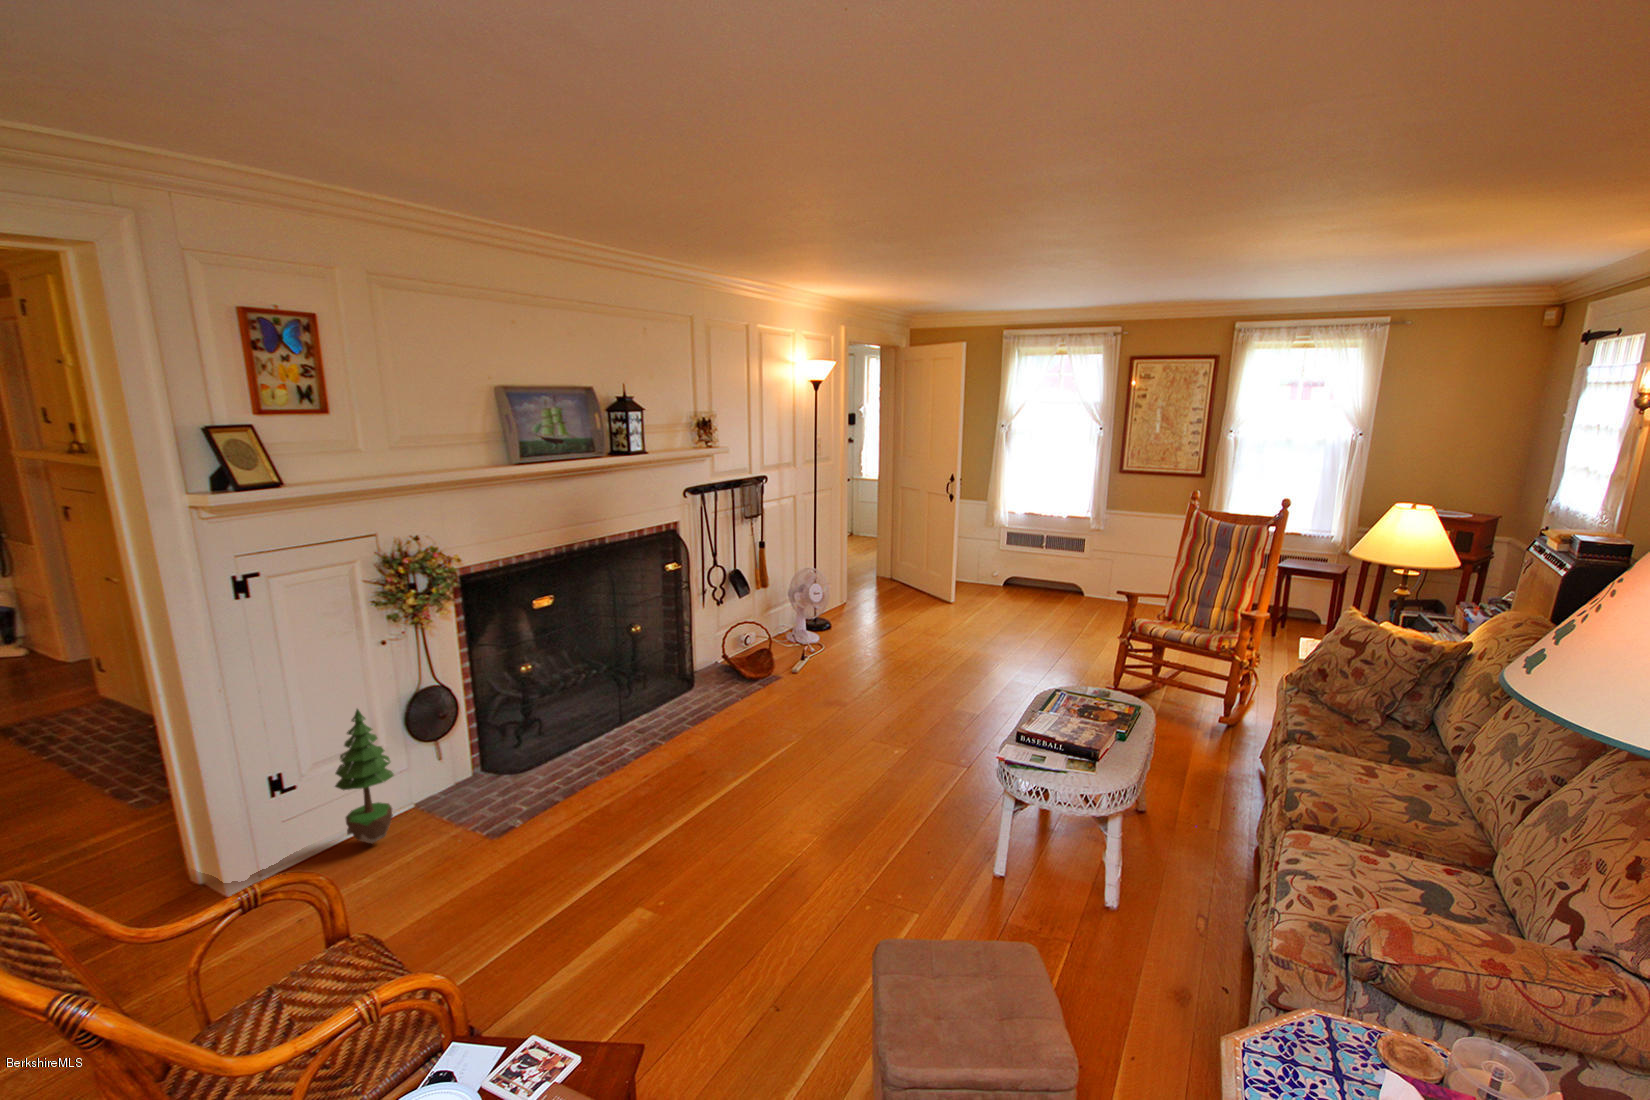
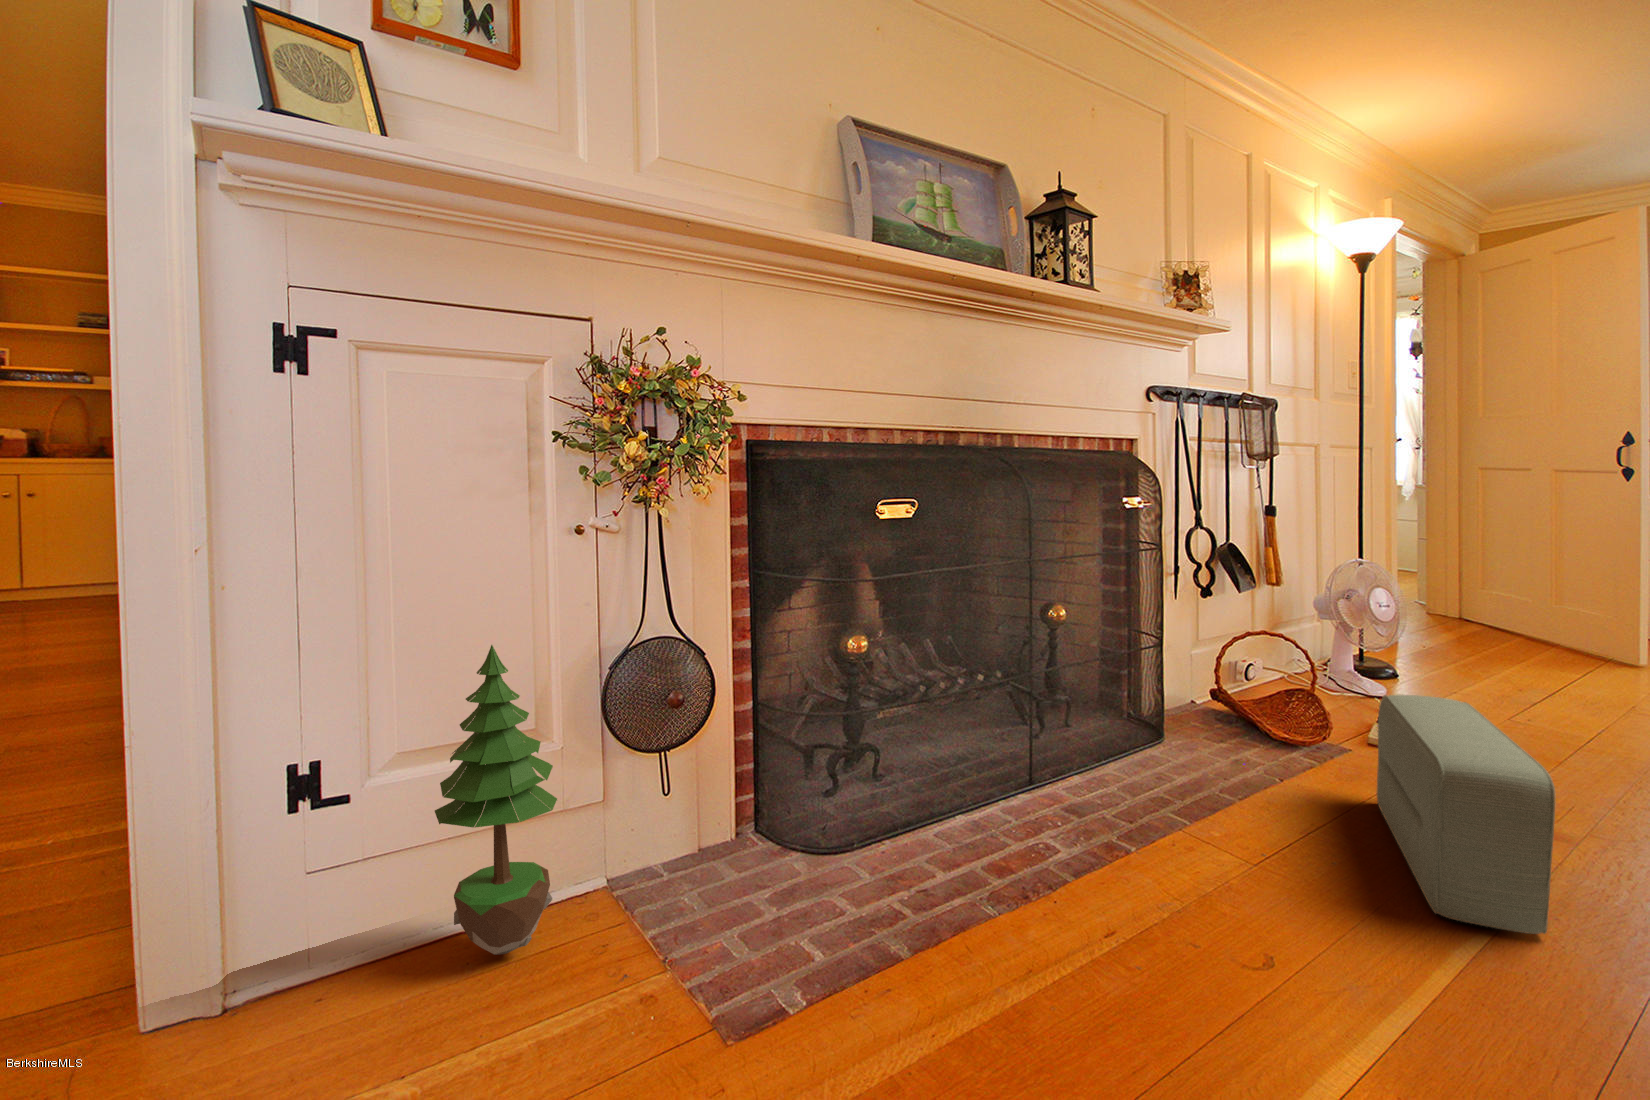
pouf: none [769,656,806,747] -> present [1377,695,1555,934]

